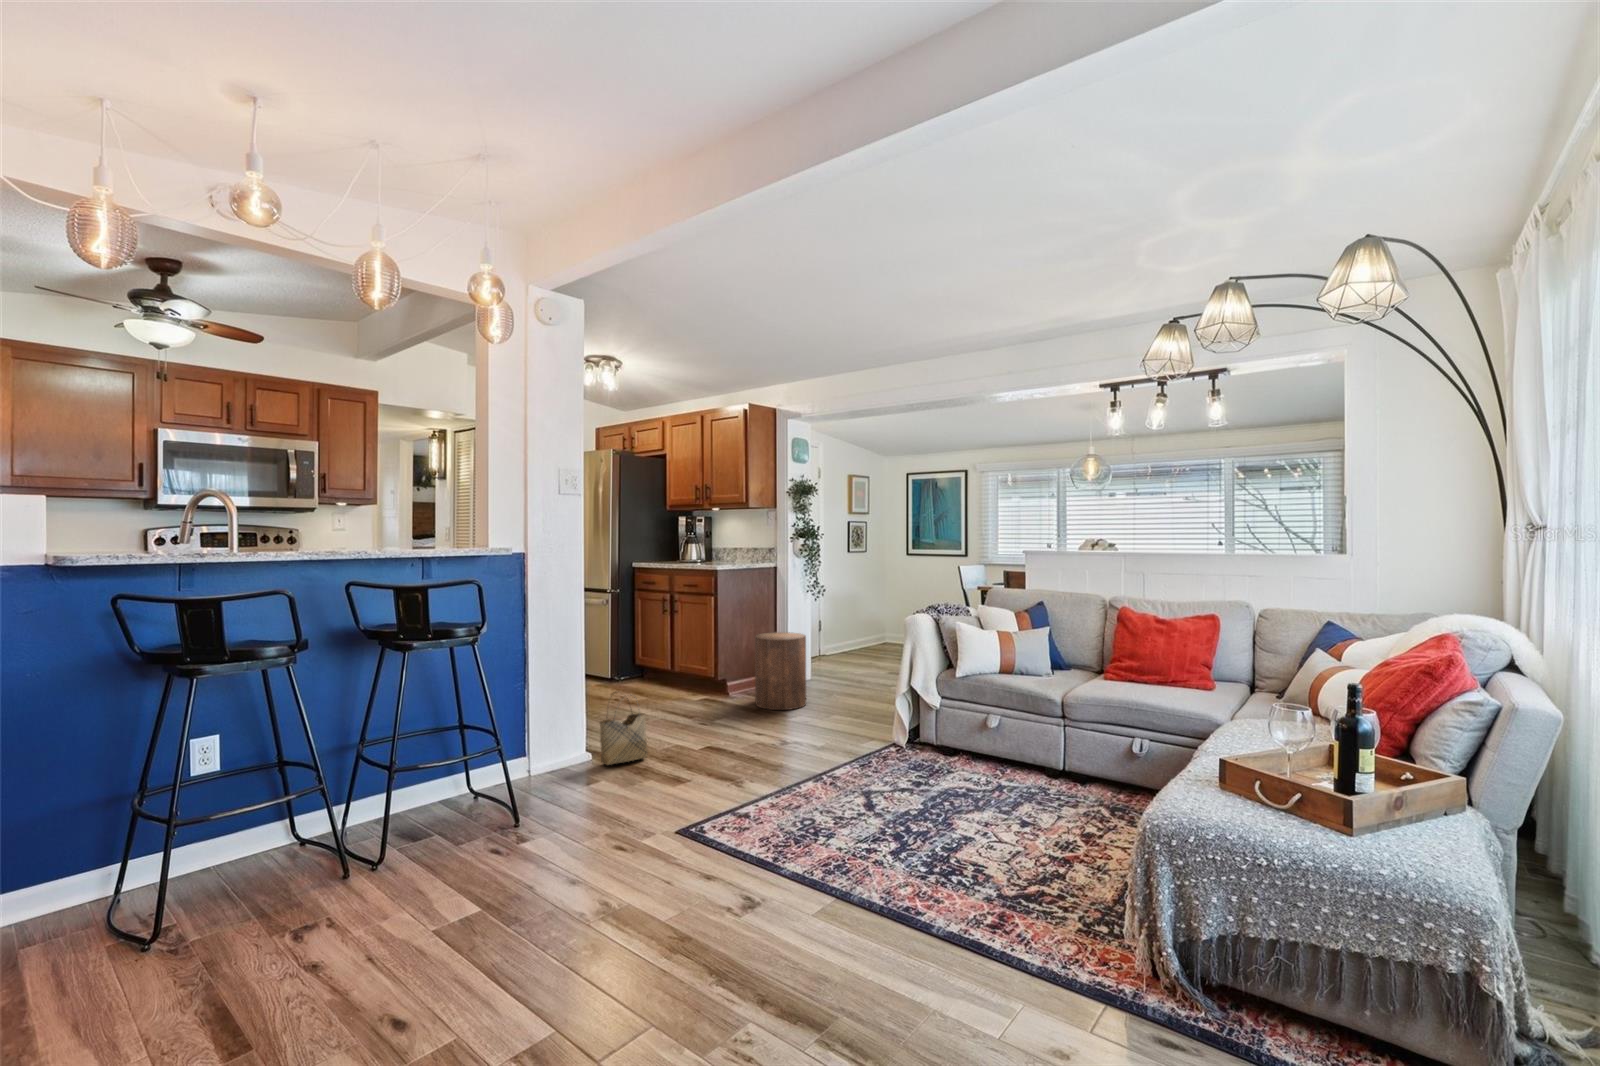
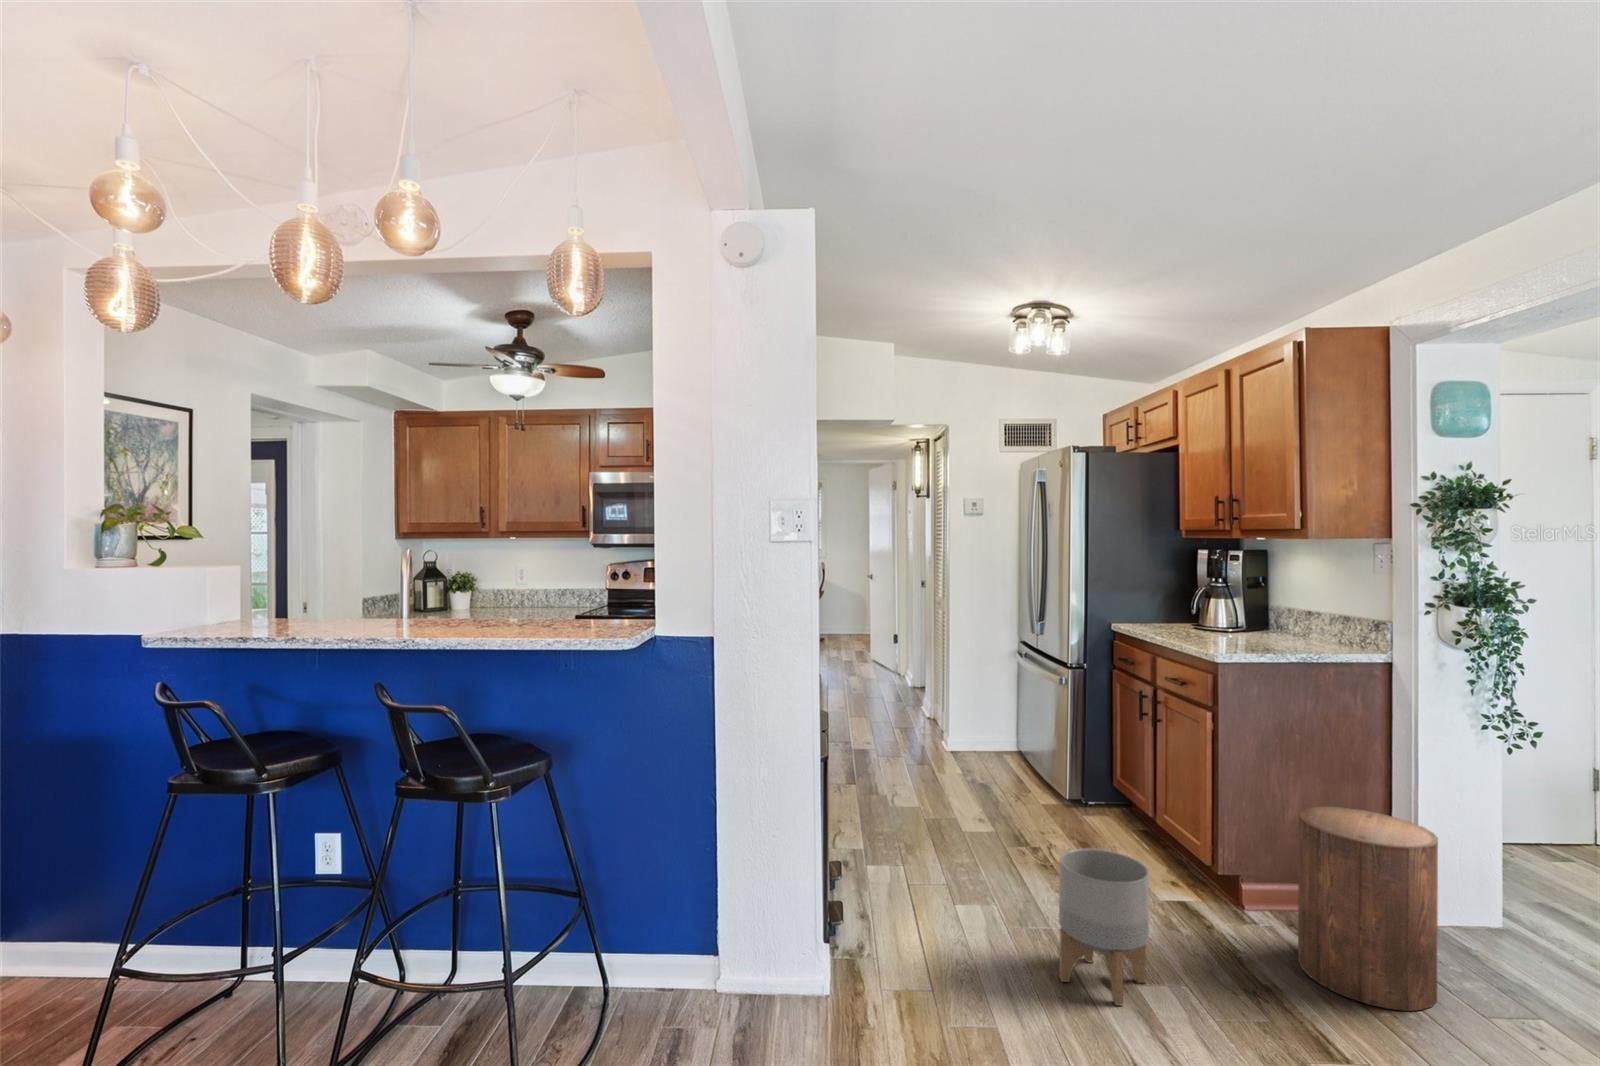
planter: none [665,668,708,736] -> present [1059,848,1149,1005]
woven basket: present [600,698,648,765] -> none [884,880,979,1028]

